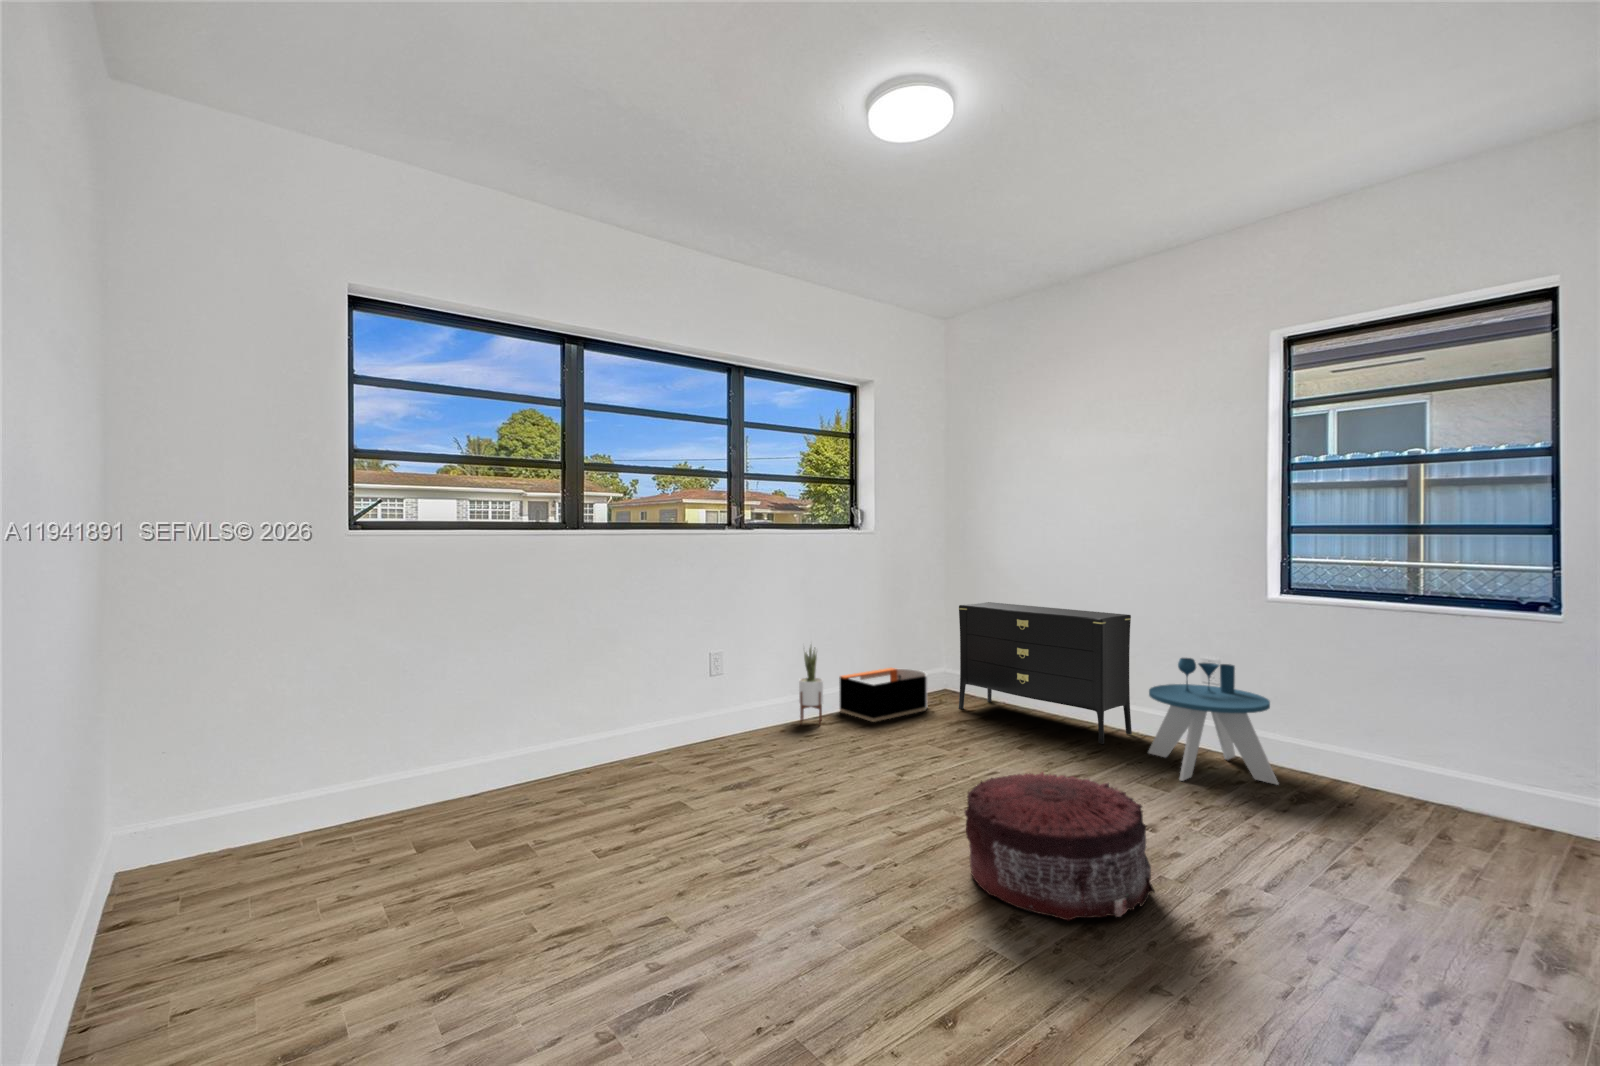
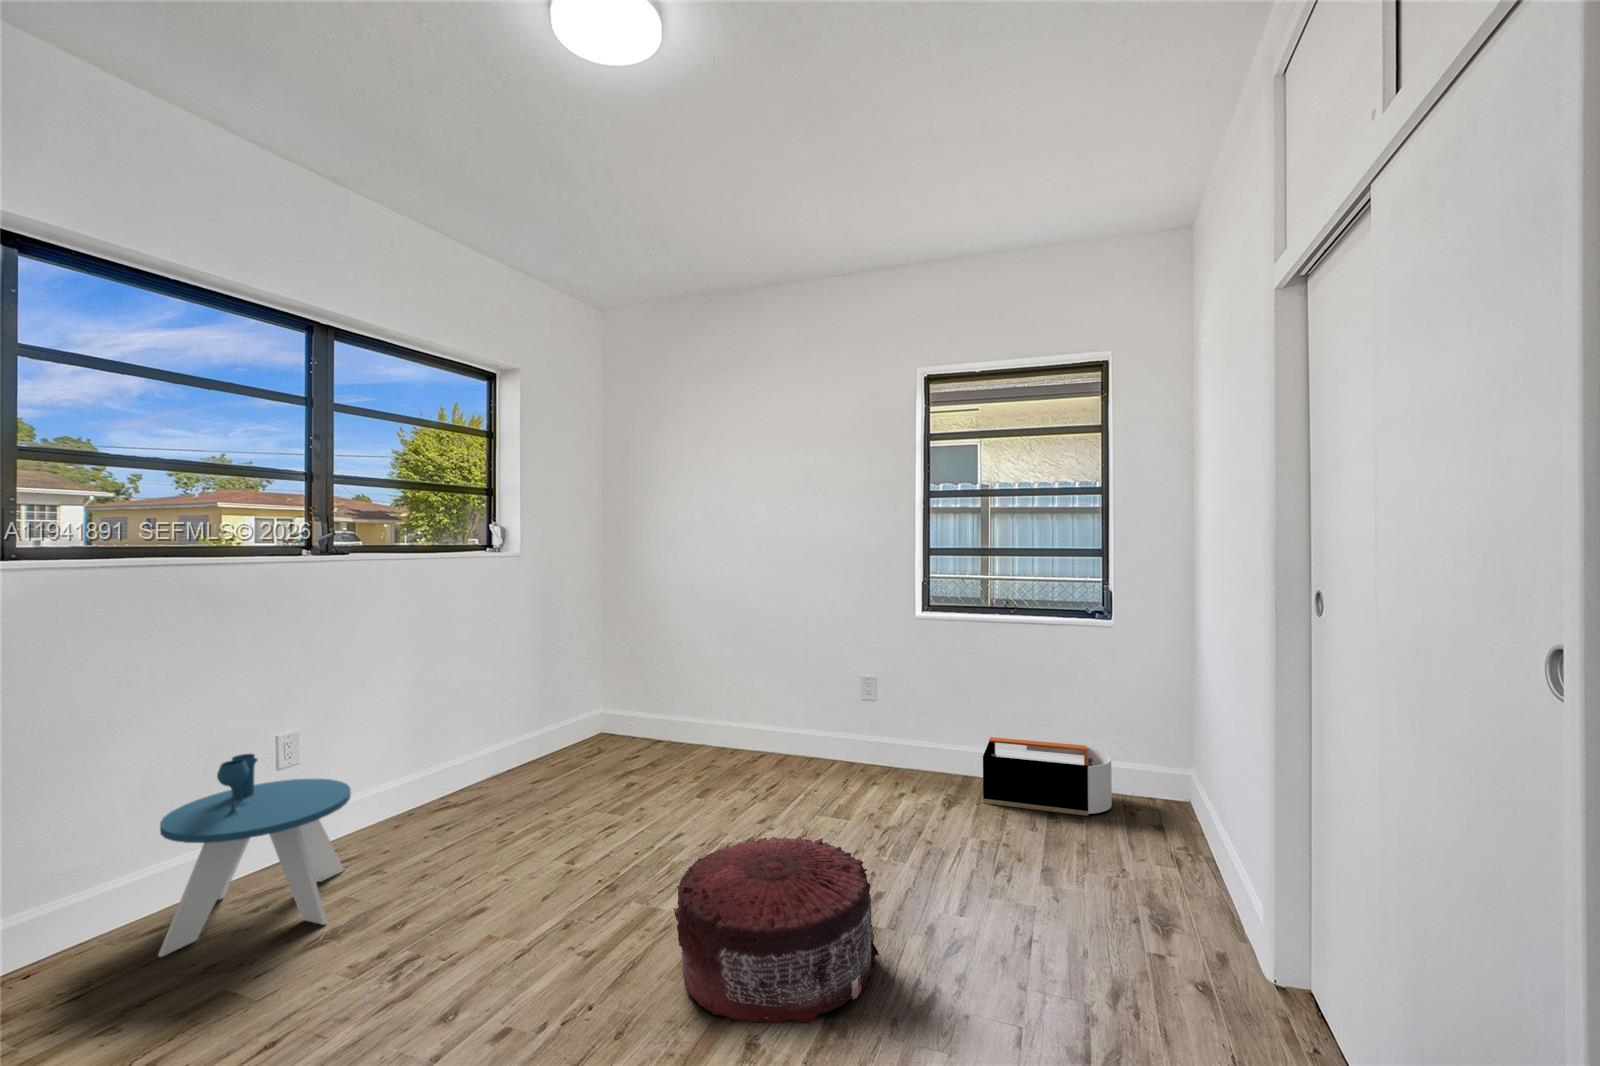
dresser: present [959,602,1132,744] -> none [619,630,799,775]
potted plant: present [799,646,823,724] -> none [416,699,451,812]
side table: present [1148,658,1278,785] -> present [158,754,351,957]
storage bin: present [839,668,927,722] -> present [983,737,1112,816]

